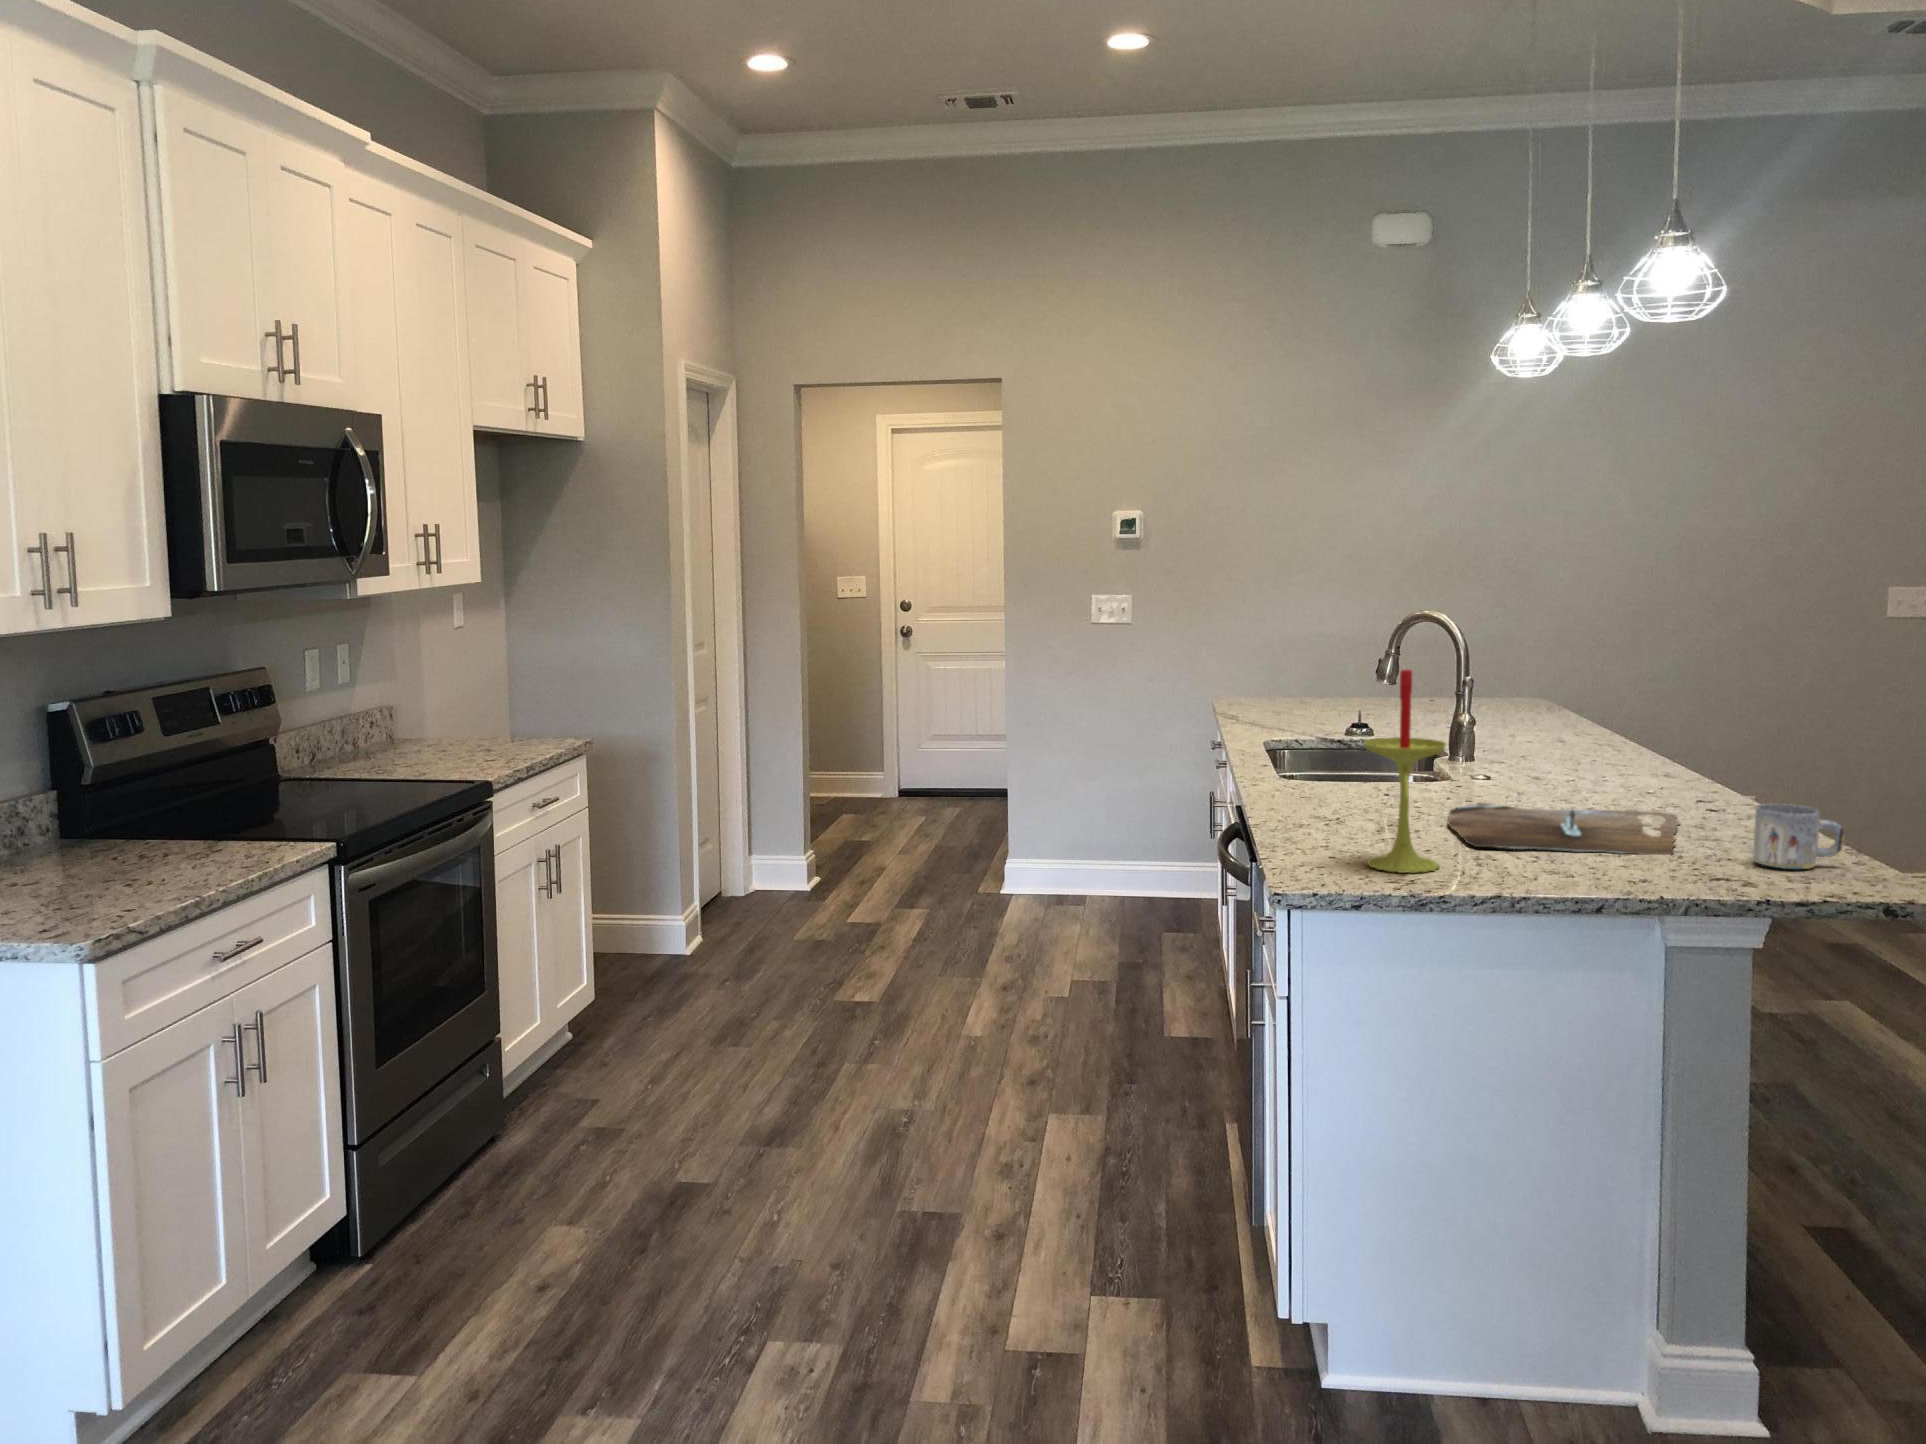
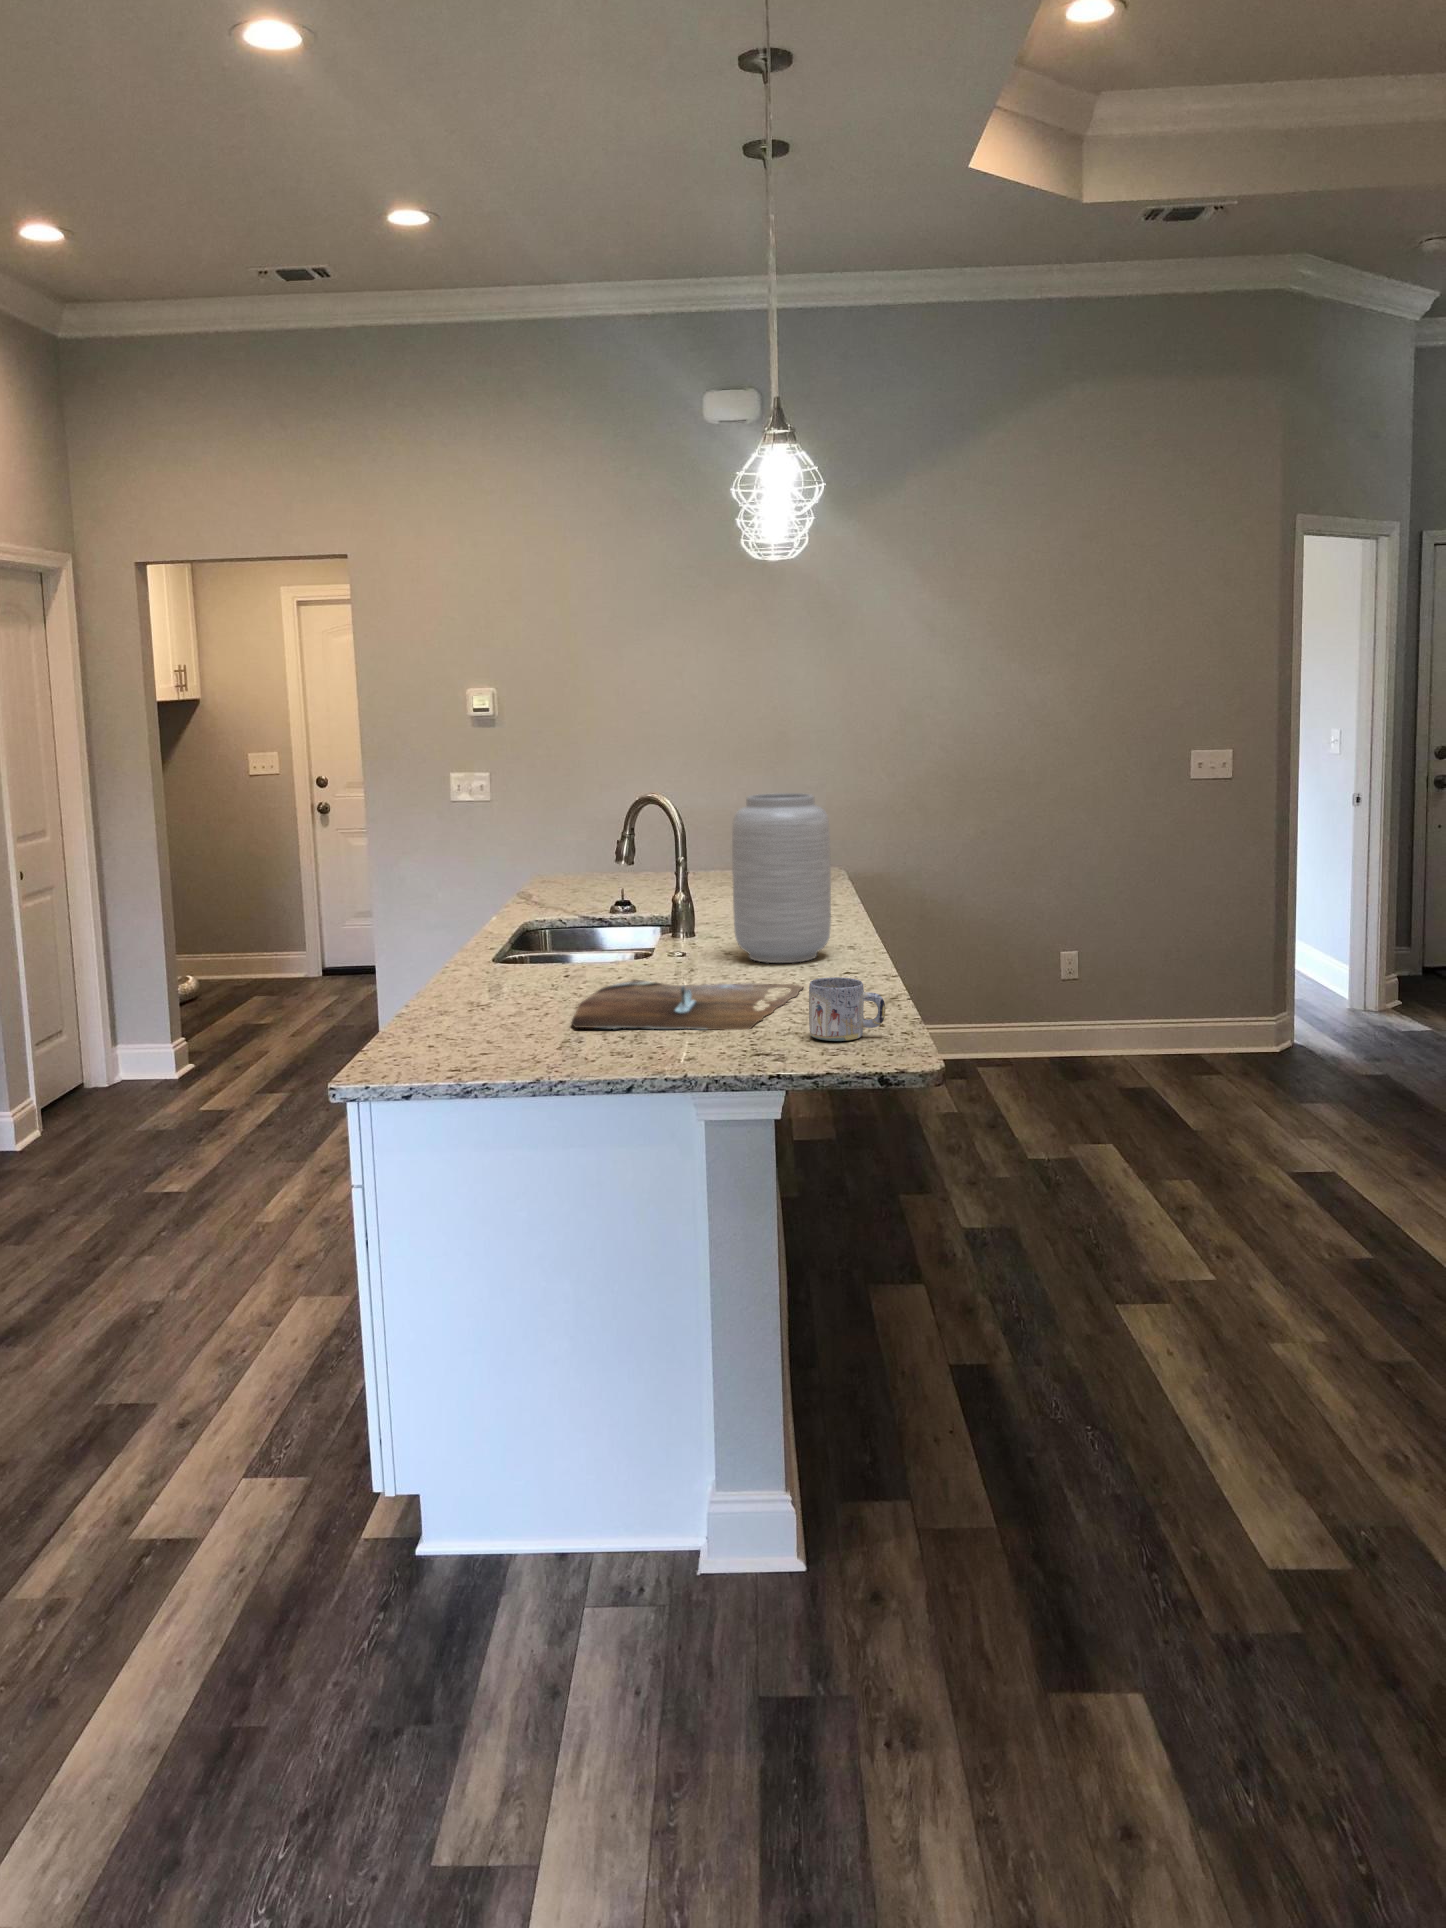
vase: none [1556,616,1668,791] -> present [732,793,831,963]
candle: present [1365,670,1446,873] -> none [437,851,518,1059]

